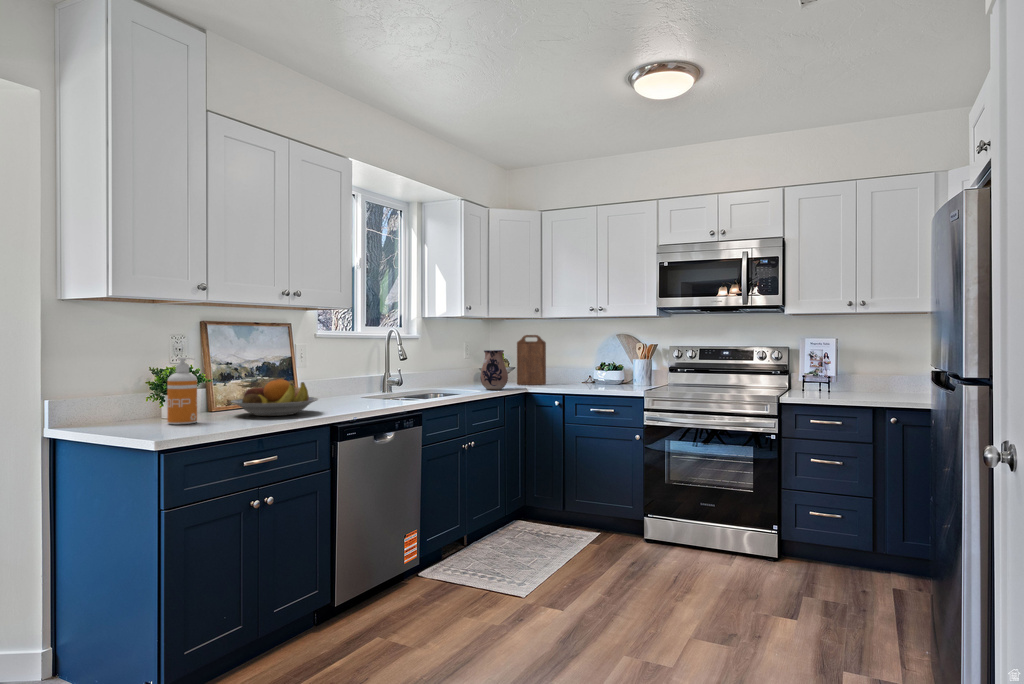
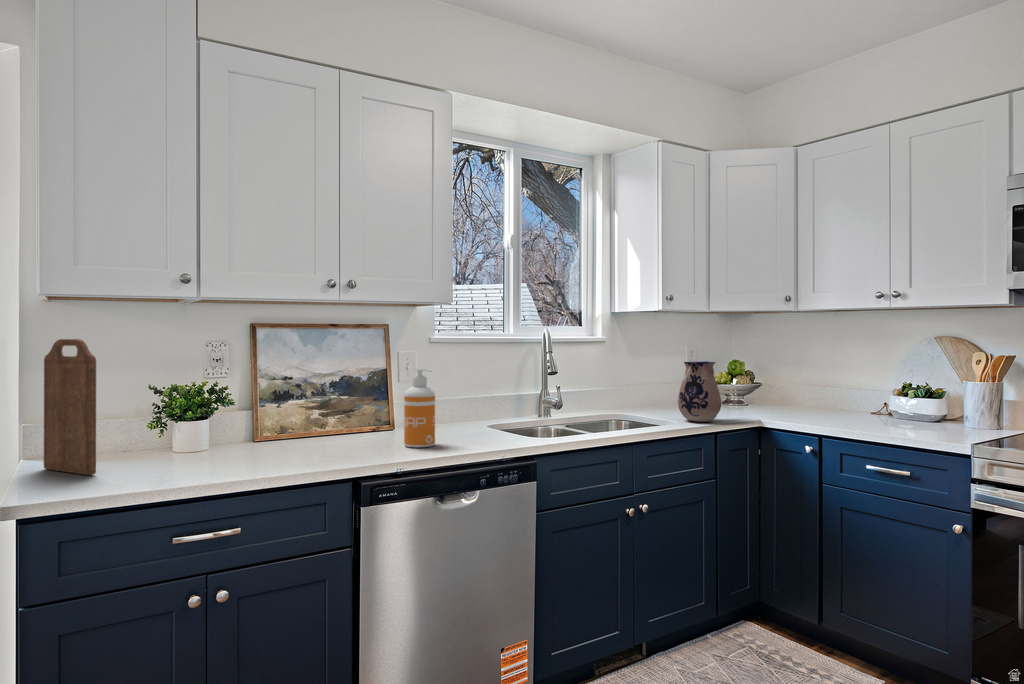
cutting board: present [517,335,546,385] -> present [44,339,96,475]
soap dispenser: present [167,357,197,424] -> present [404,369,435,447]
fruit bowl: present [231,379,318,416] -> none [237,406,360,459]

